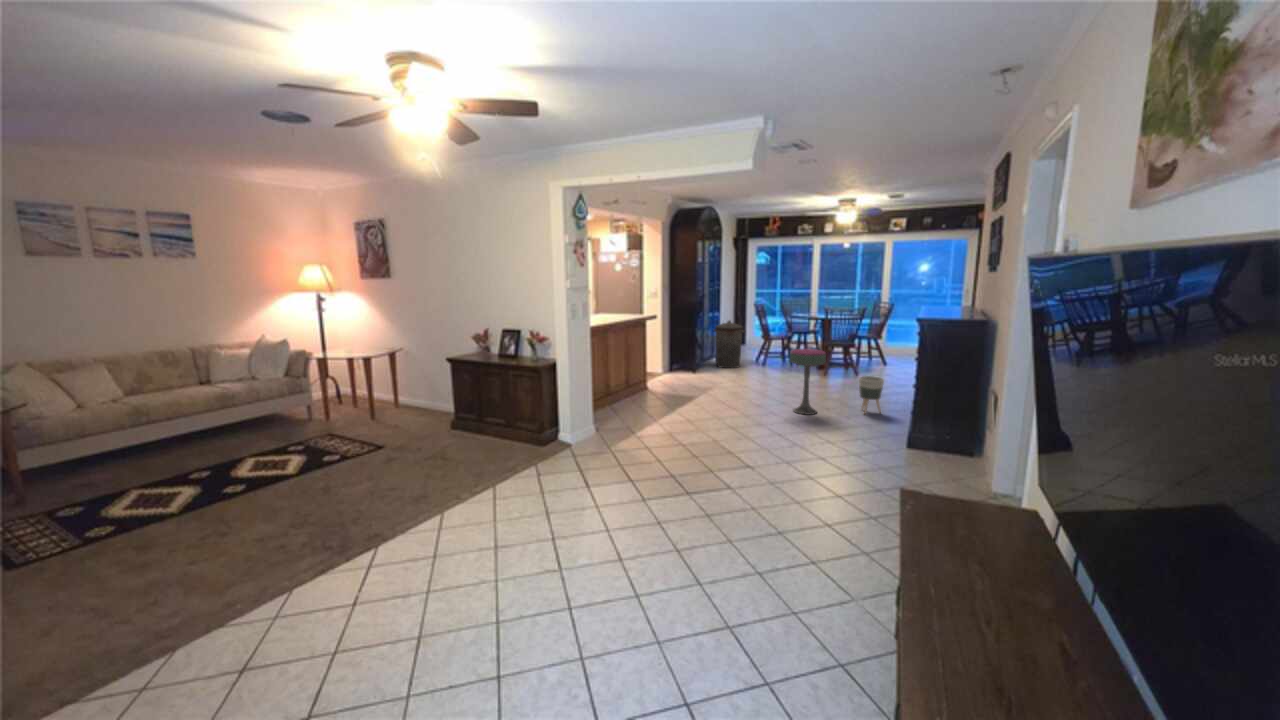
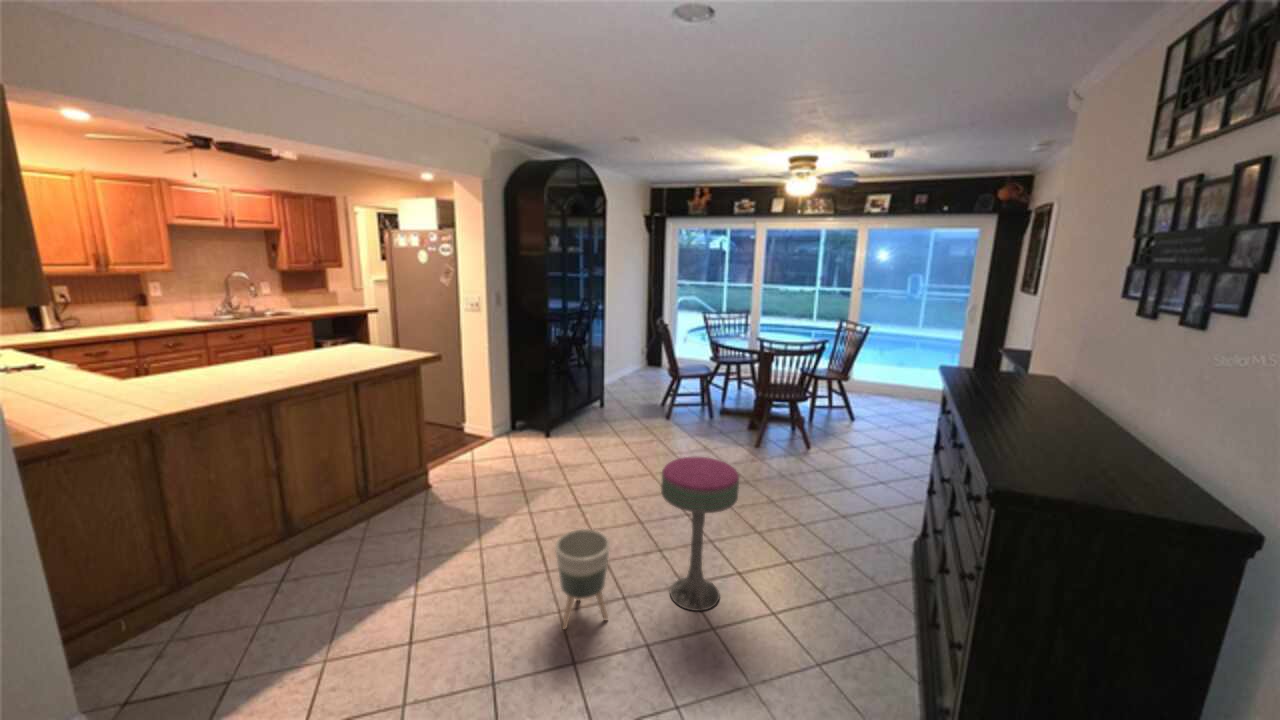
trash can: present [714,321,745,368] -> none [588,348,638,426]
planter: present [859,376,884,414] -> present [555,529,610,629]

